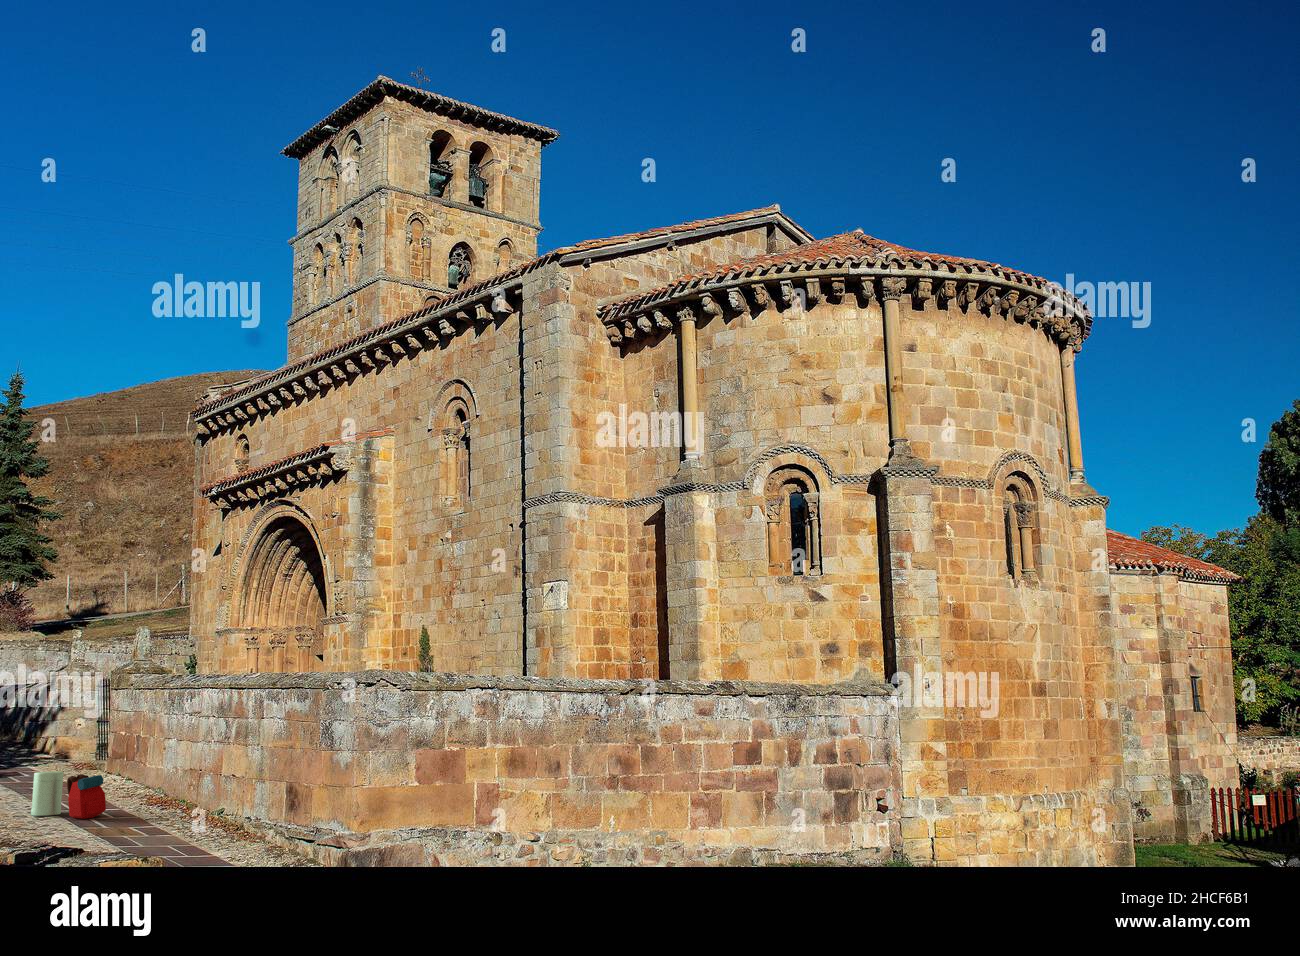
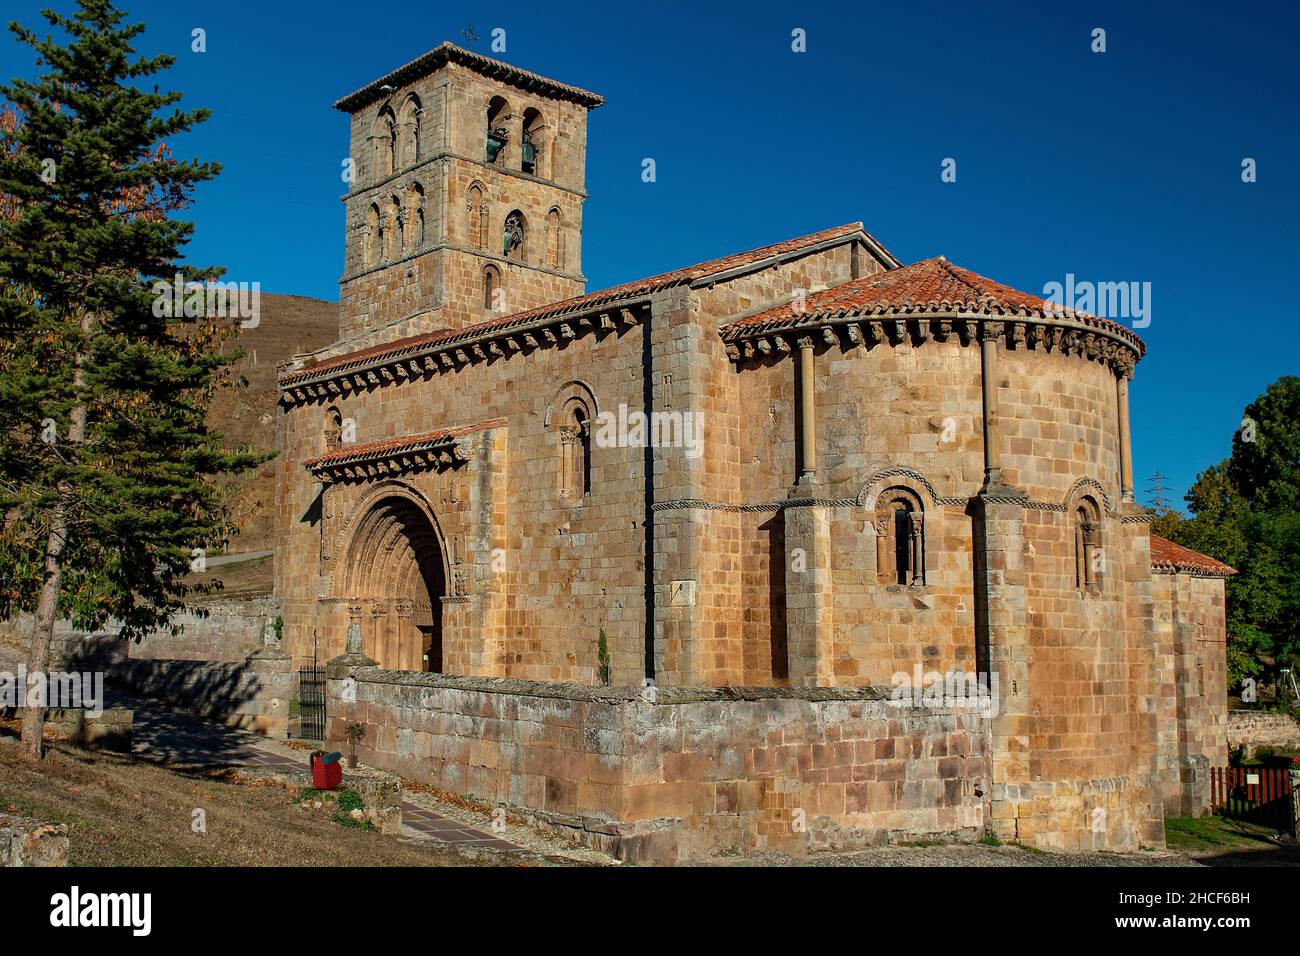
potted plant: none [131,747,163,799] -> present [344,724,365,768]
trash can: present [28,771,64,816] -> none [272,746,302,785]

